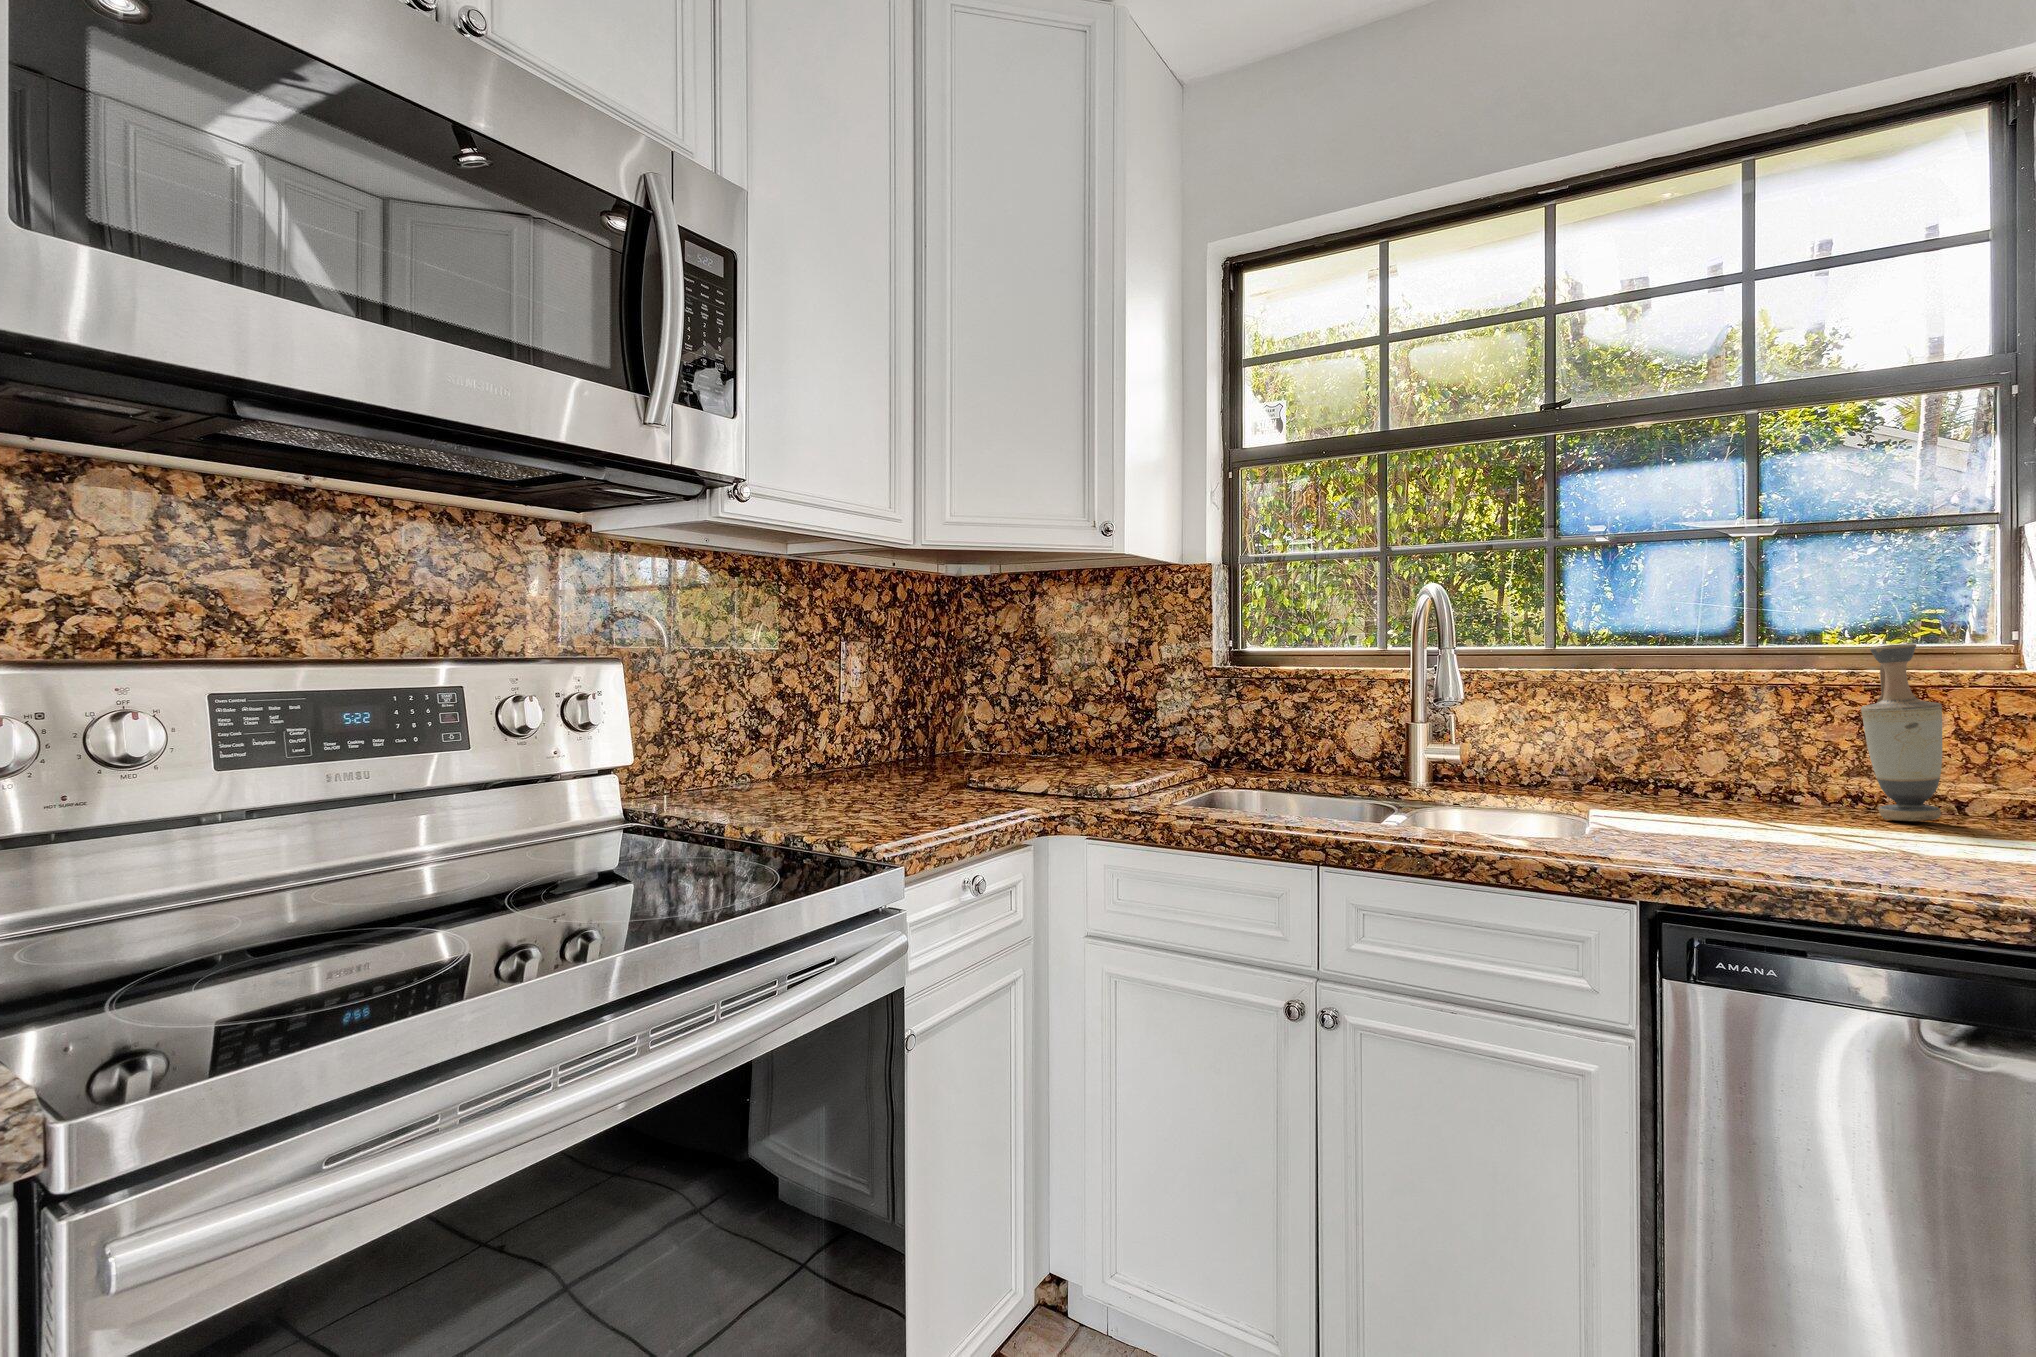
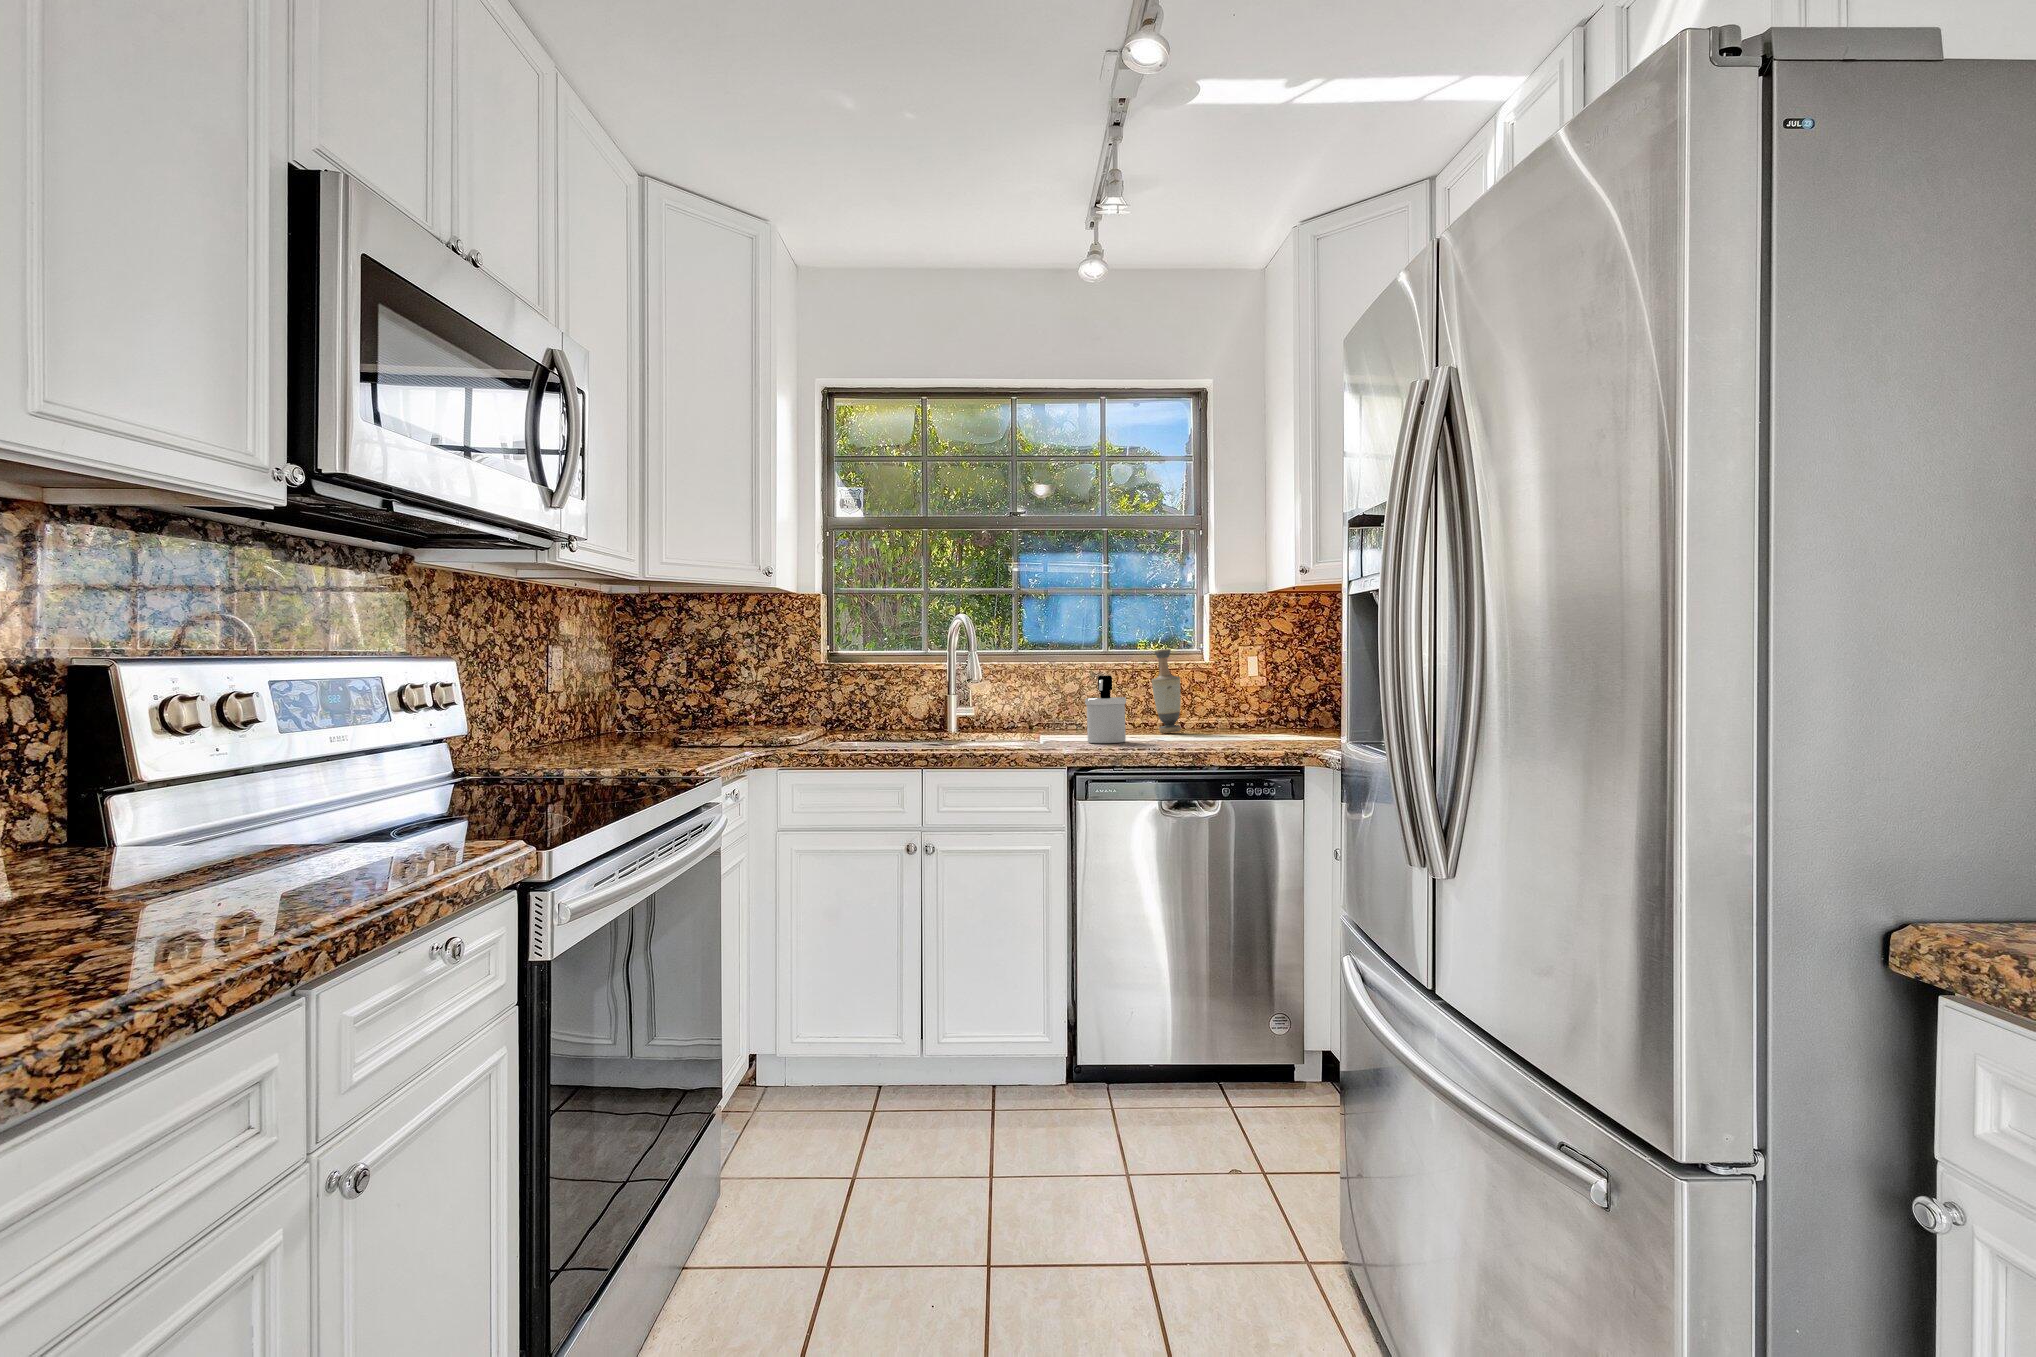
soap dispenser: none [1689,700,1796,847] -> present [1085,675,1126,743]

